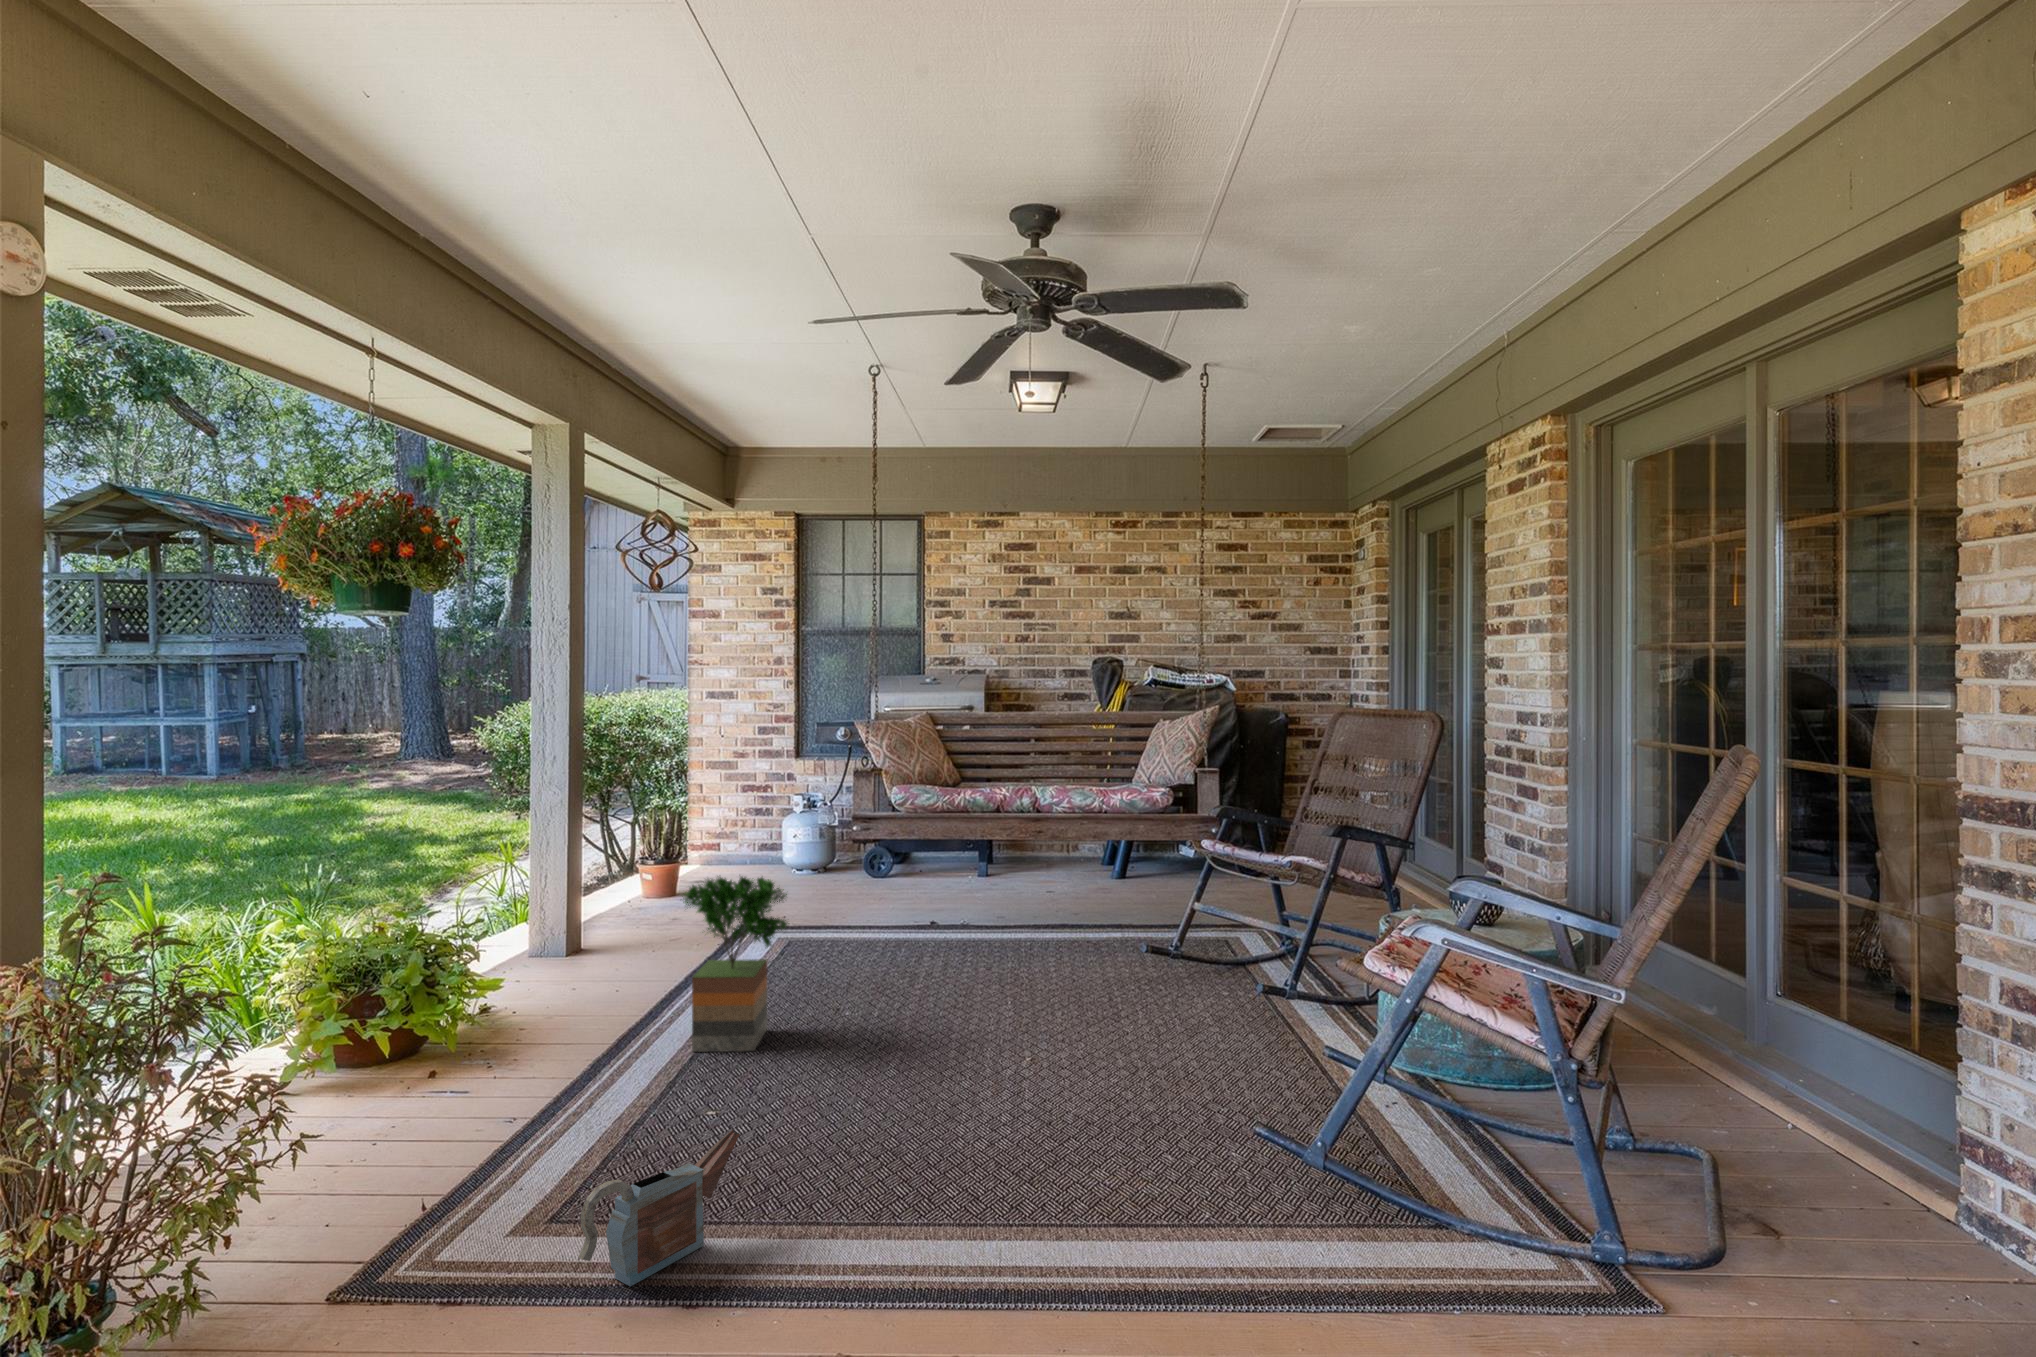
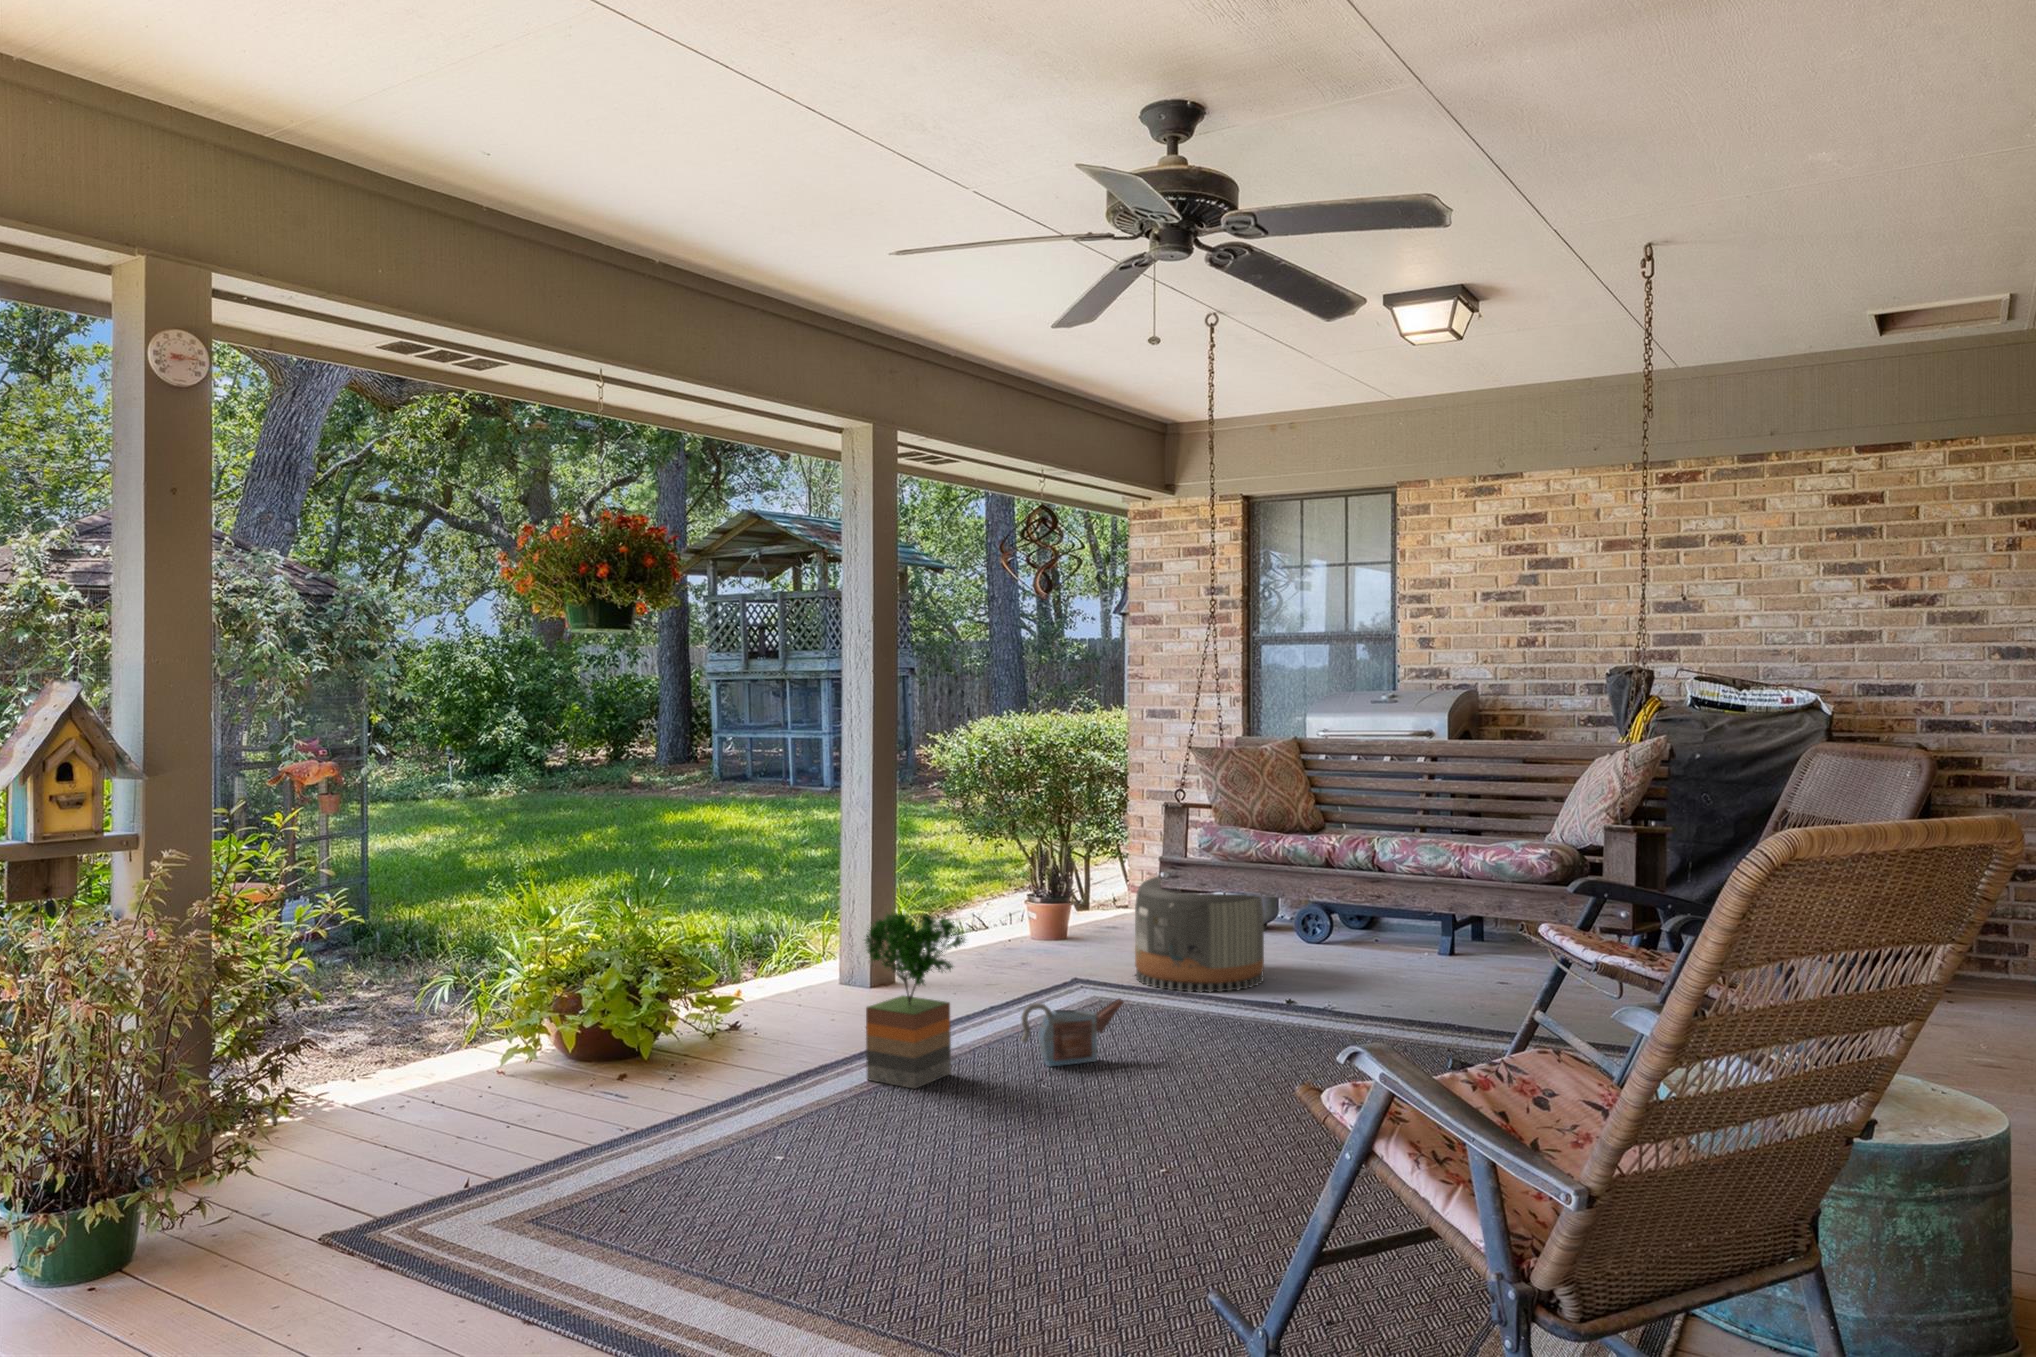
pouf: none [794,821,903,923] -> present [1135,877,1264,992]
watering can: present [578,1130,740,1287] -> present [1021,999,1124,1067]

